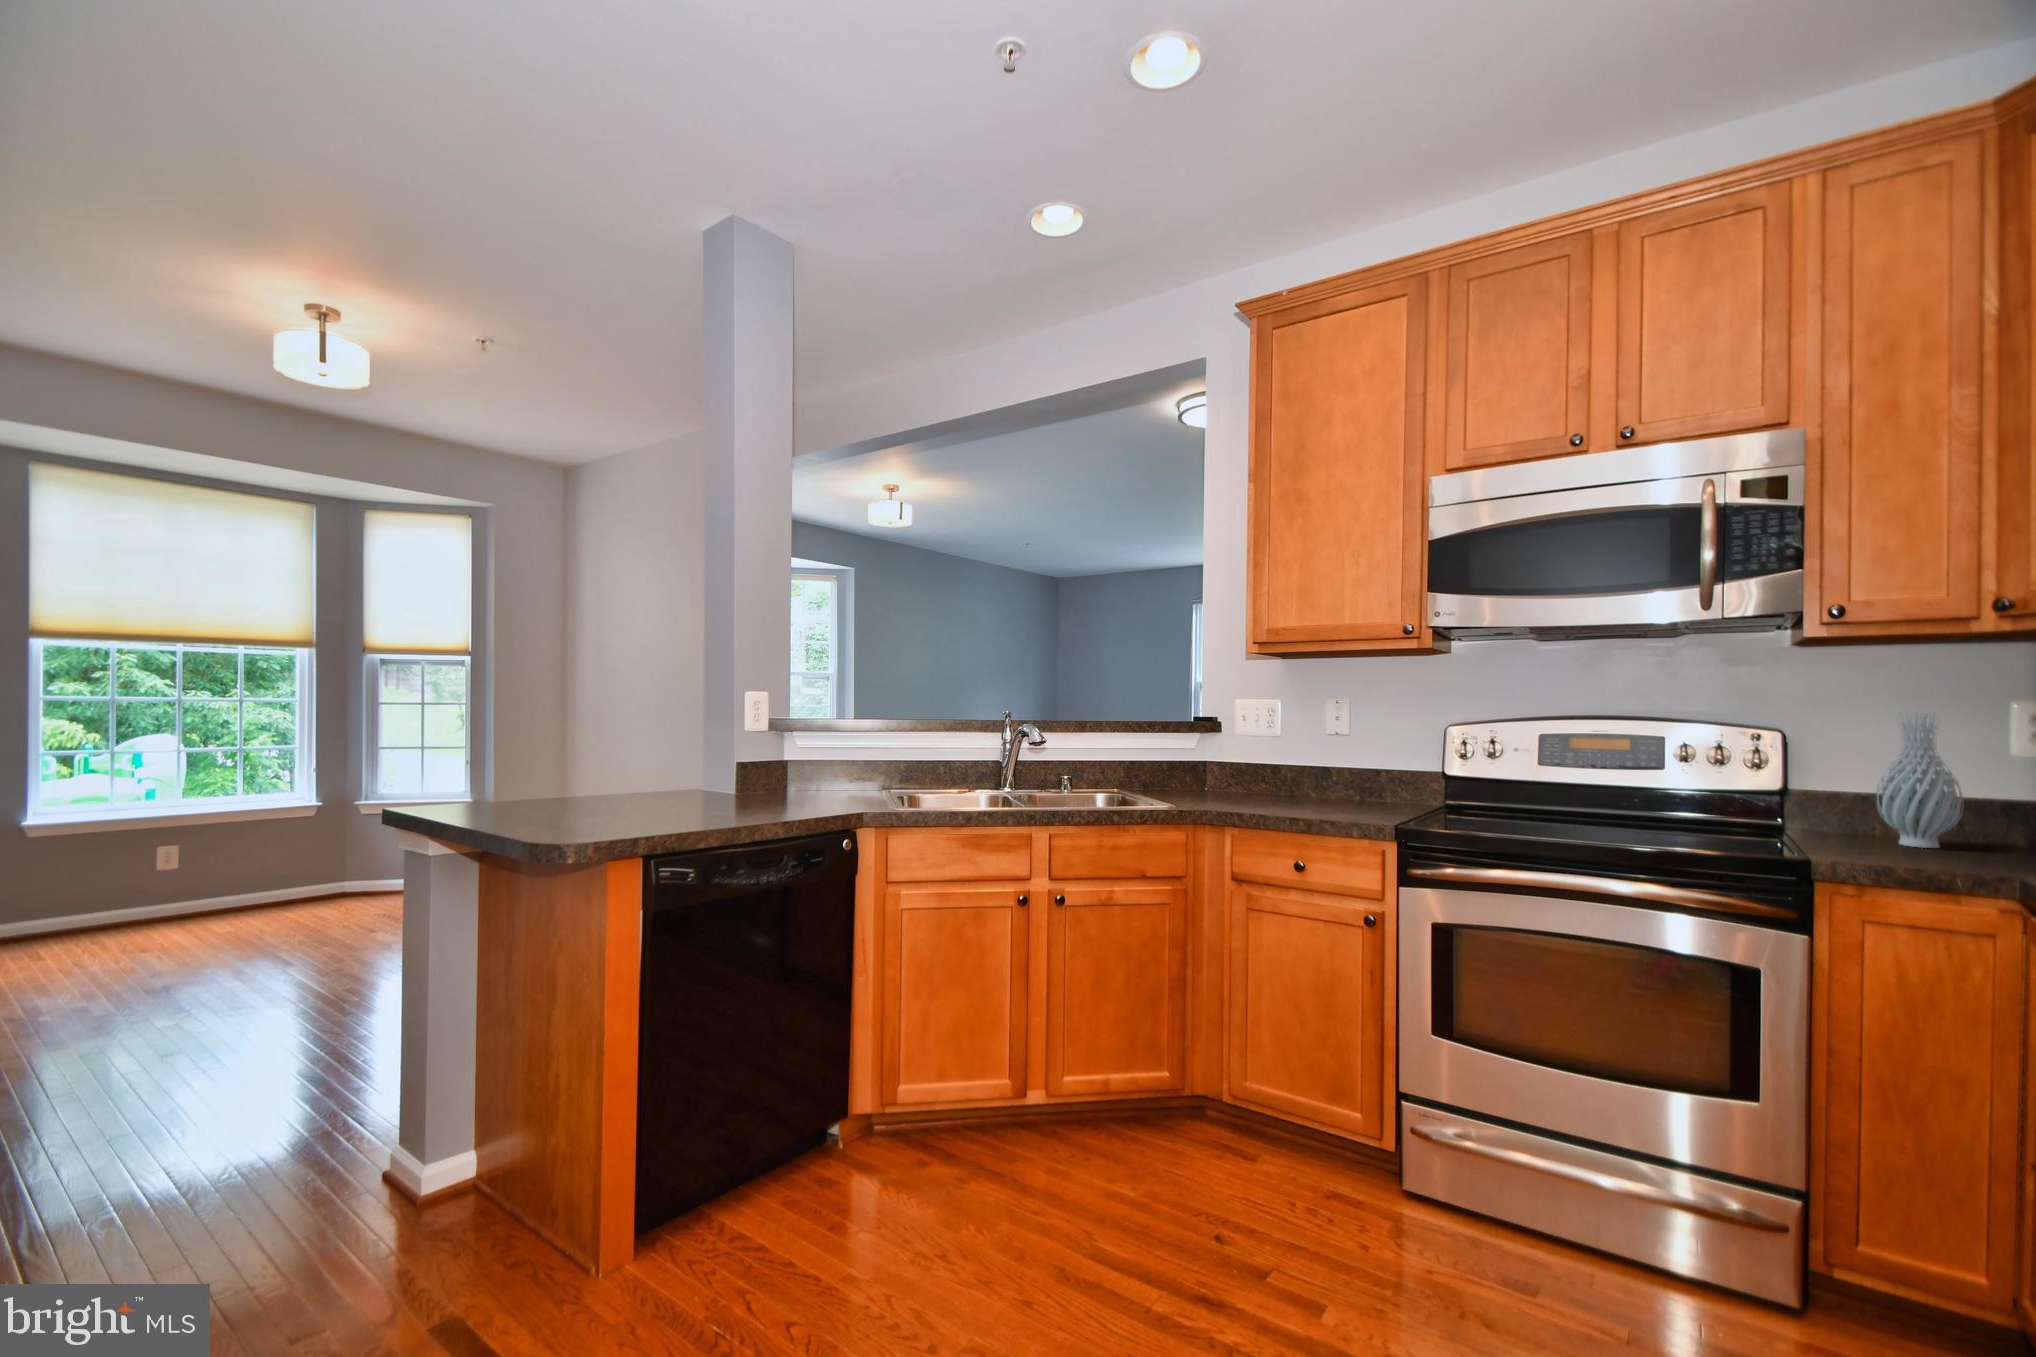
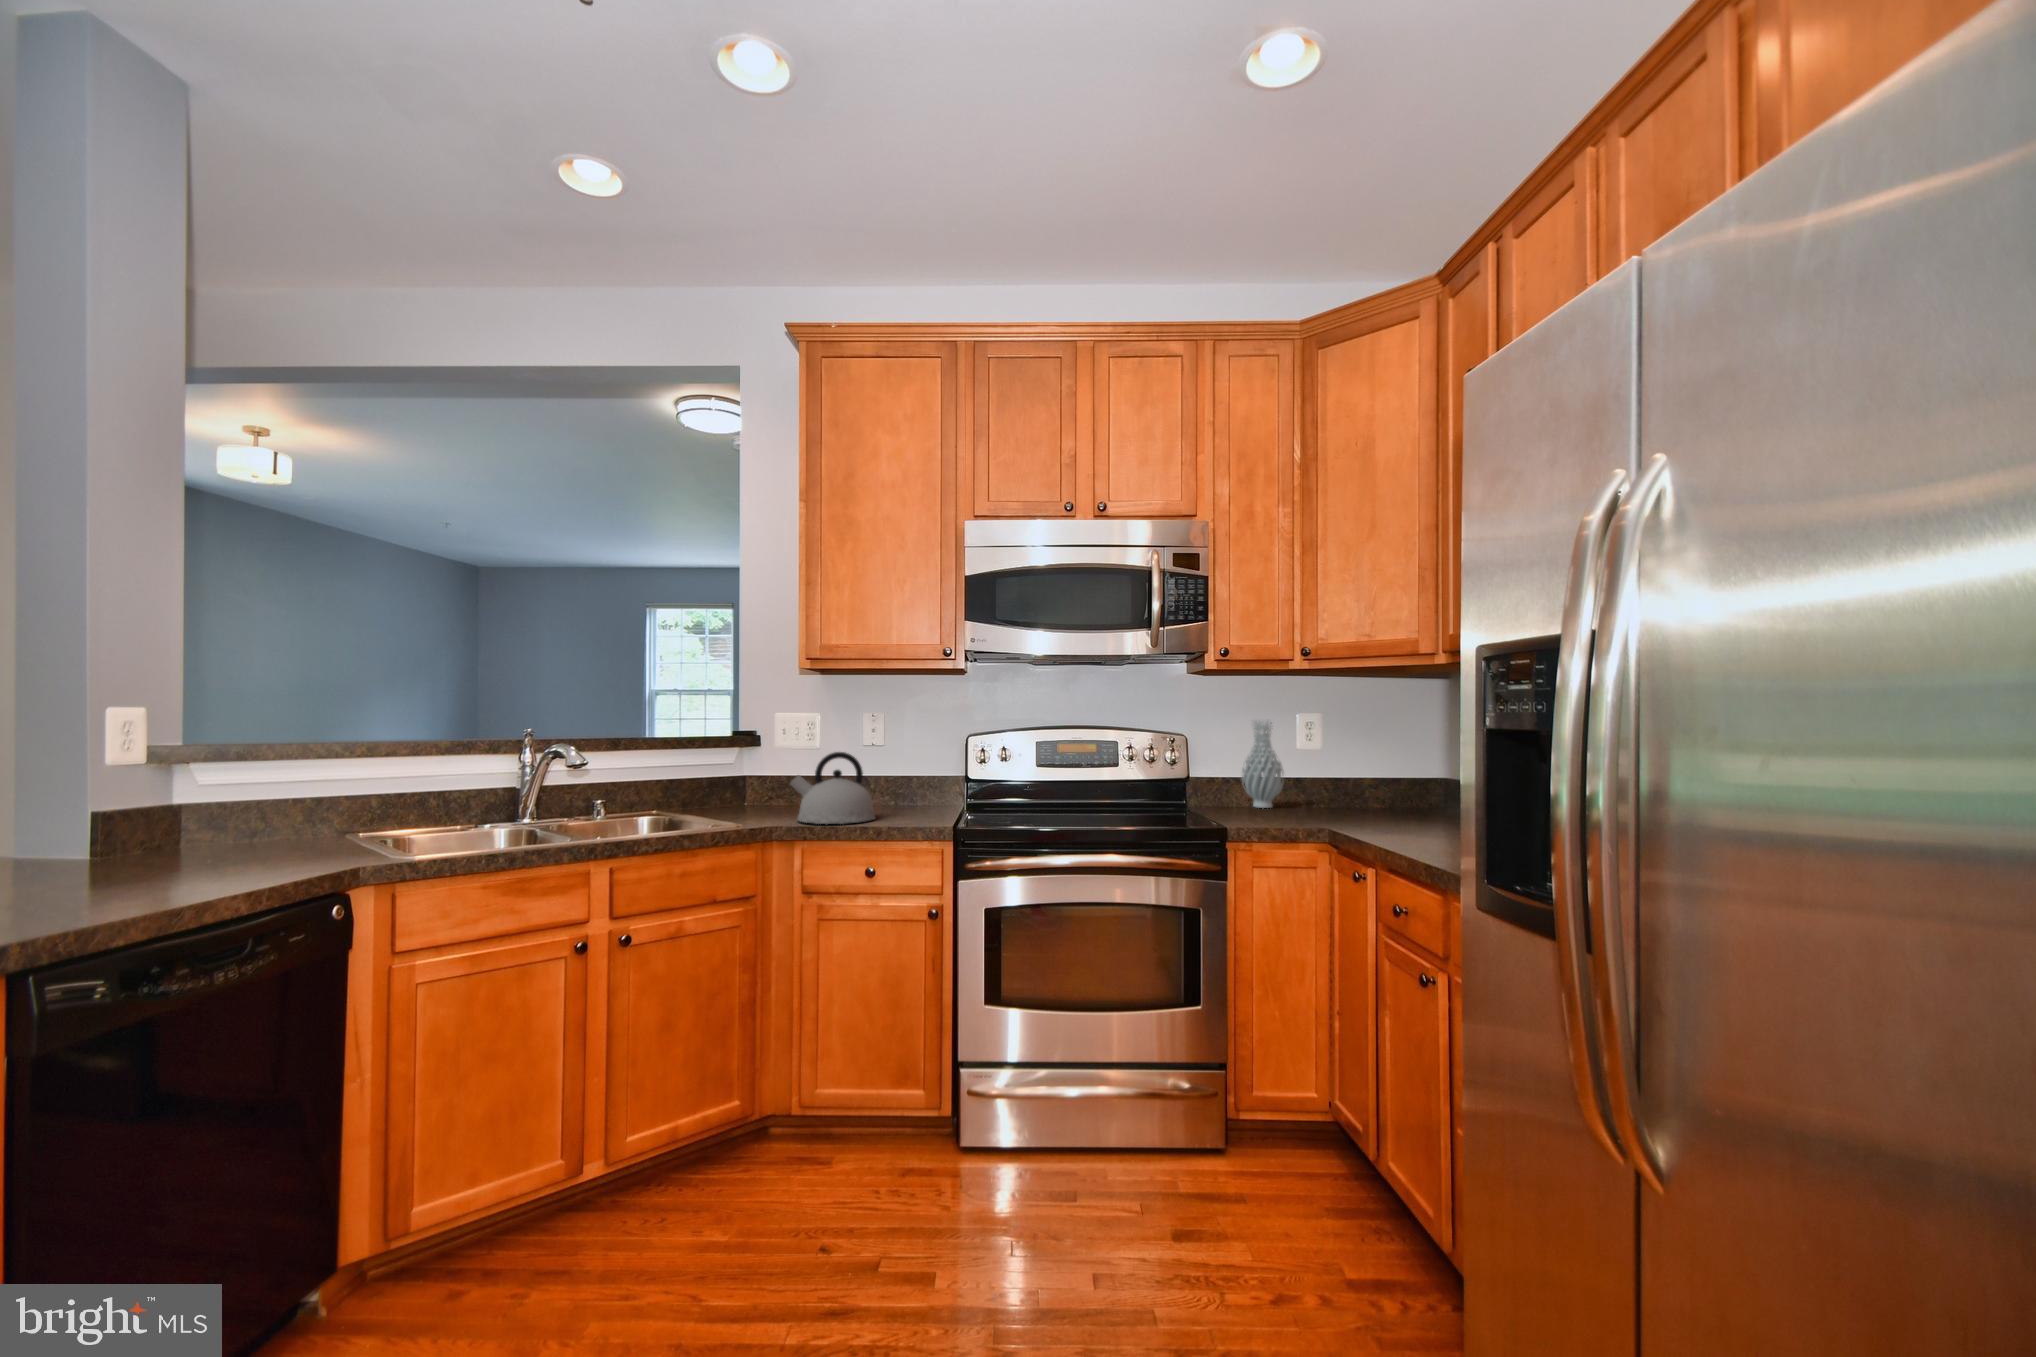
kettle: none [1225,738,1319,814] -> present [790,752,876,824]

